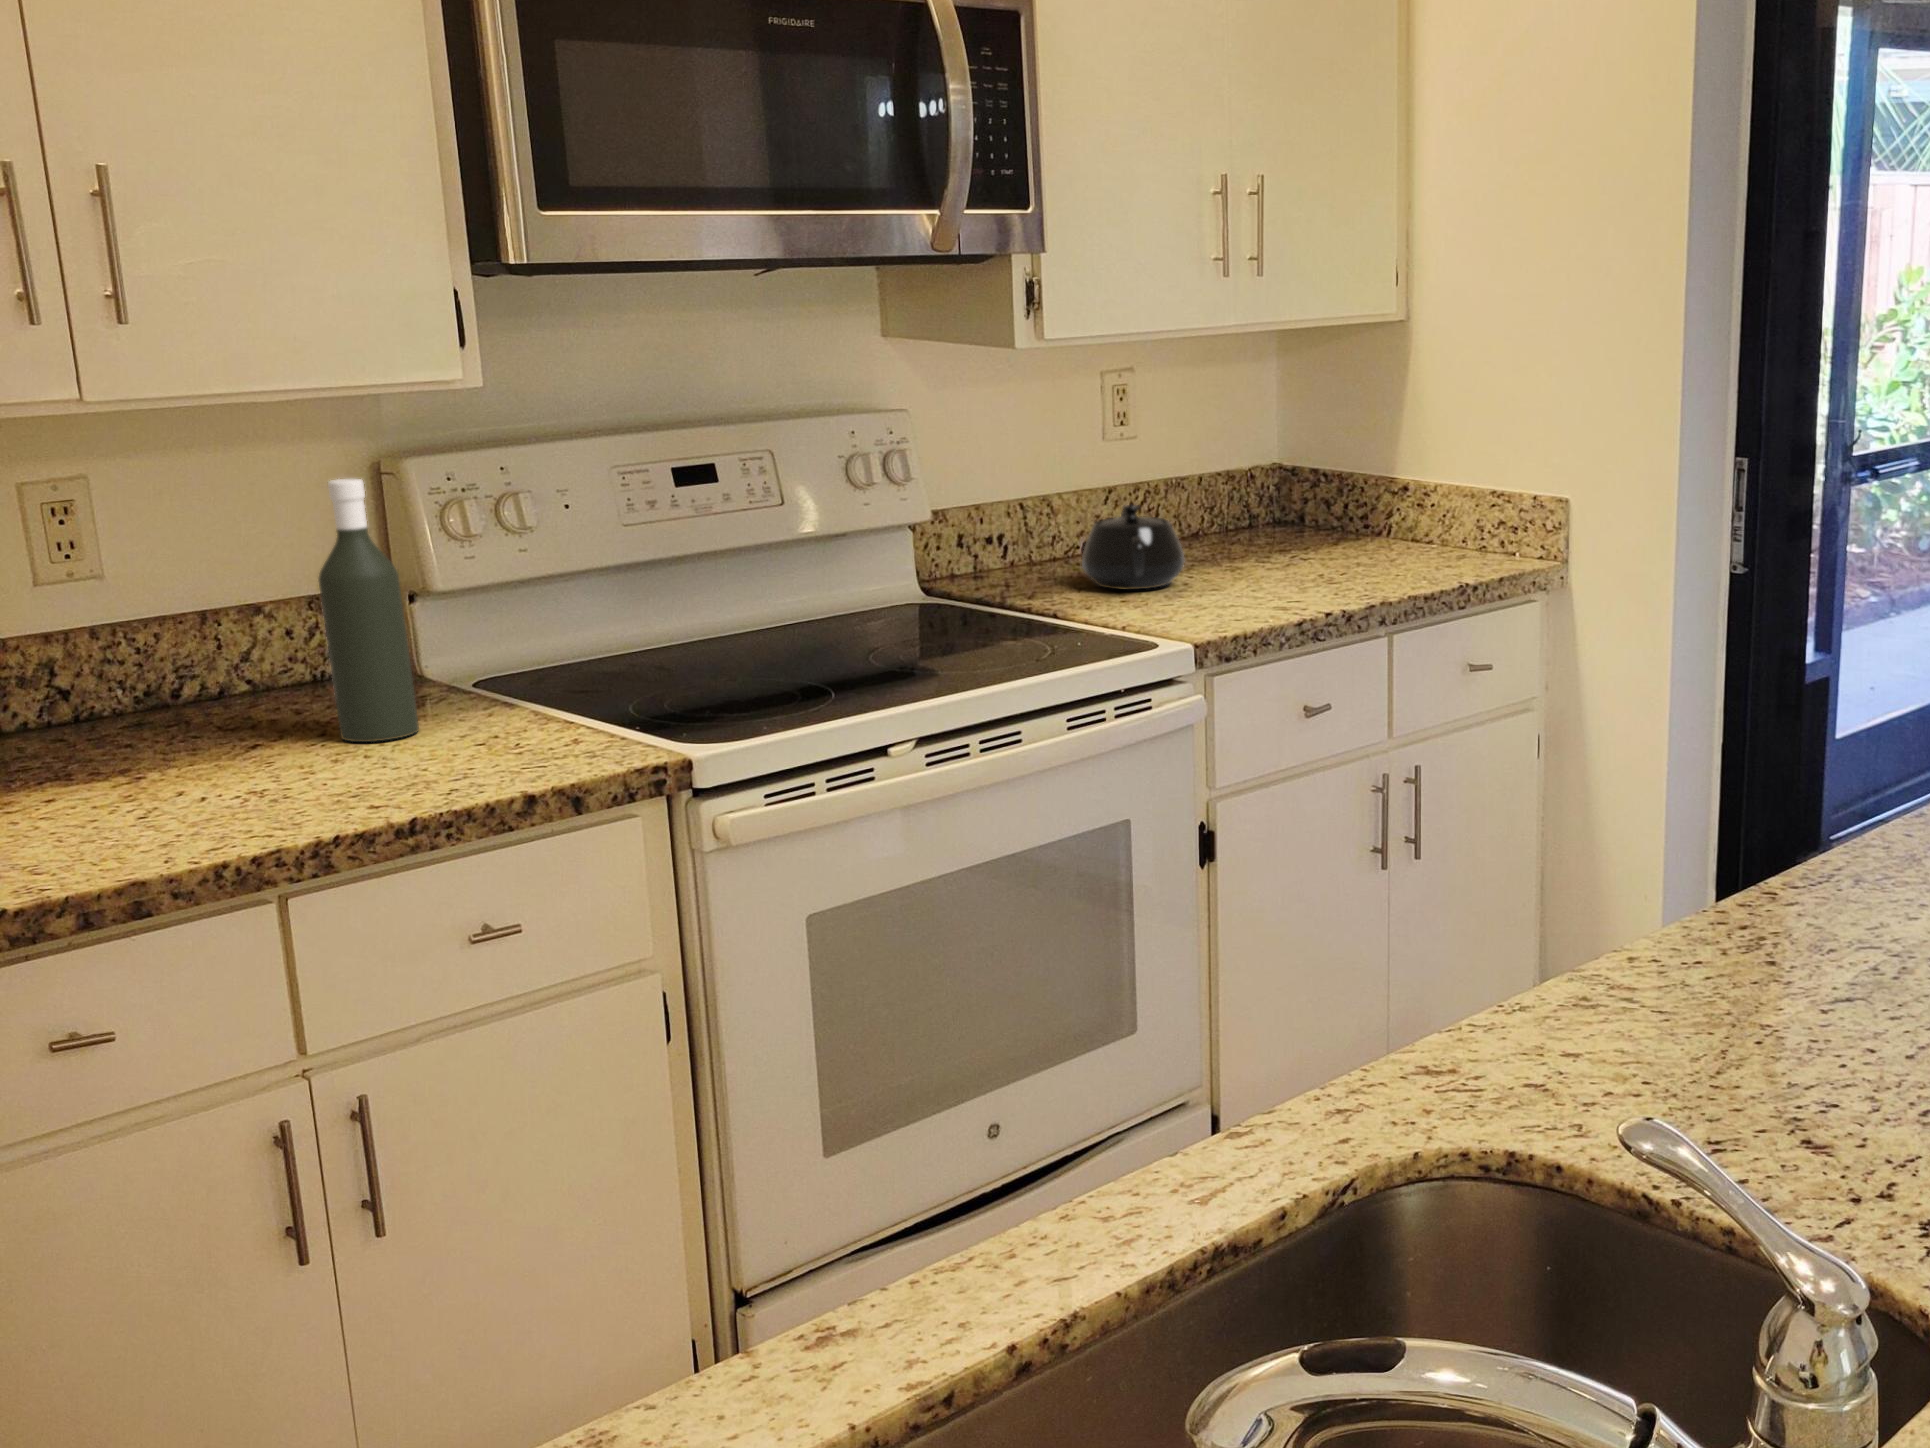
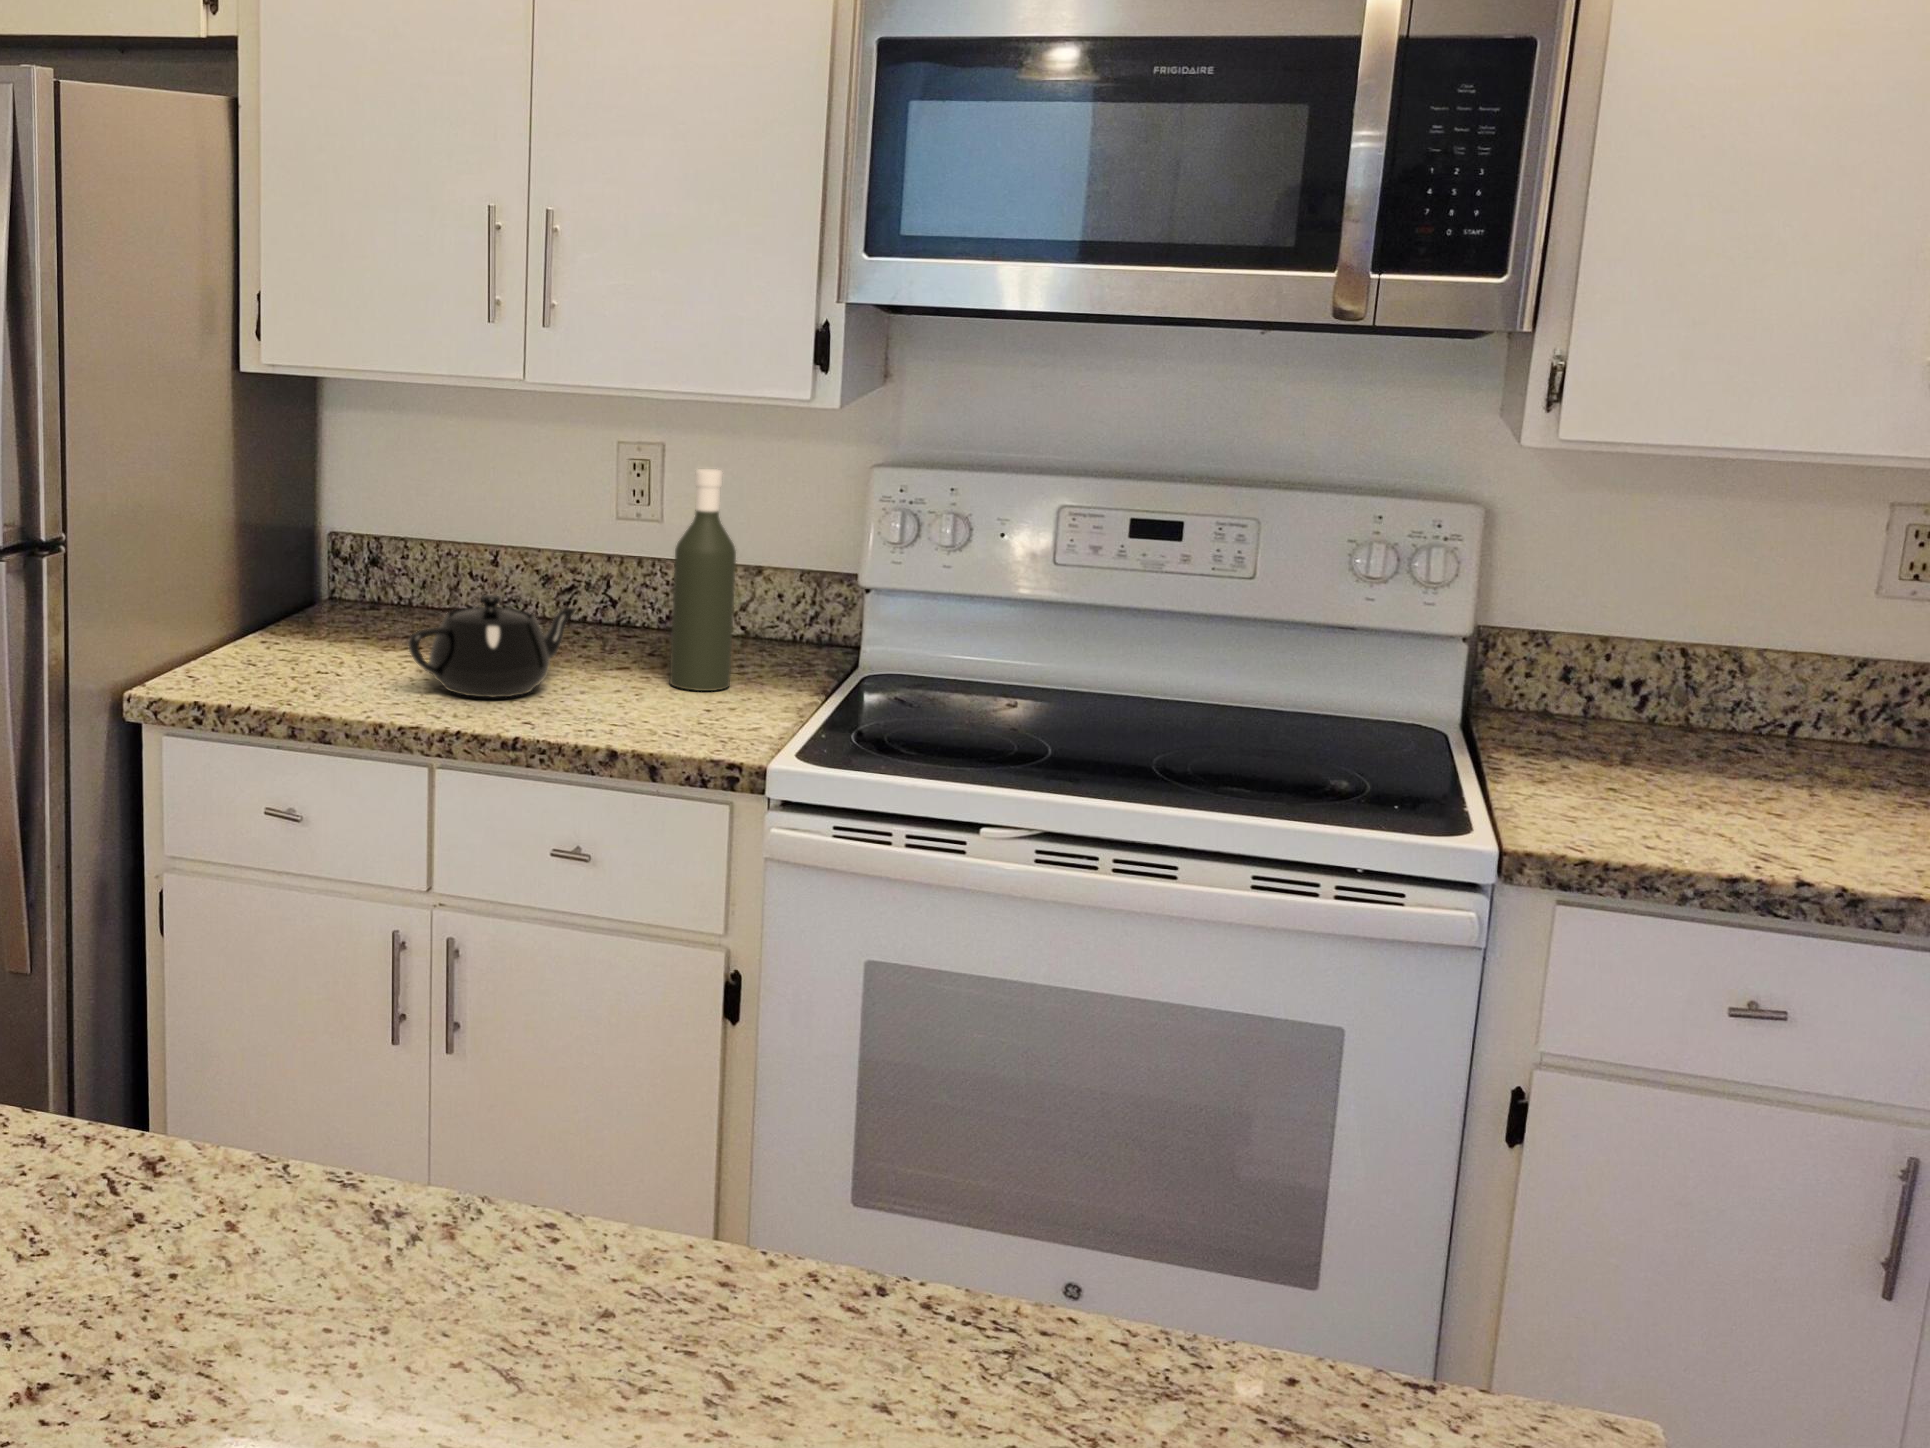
teapot: present [1082,505,1184,590] -> present [408,595,576,697]

